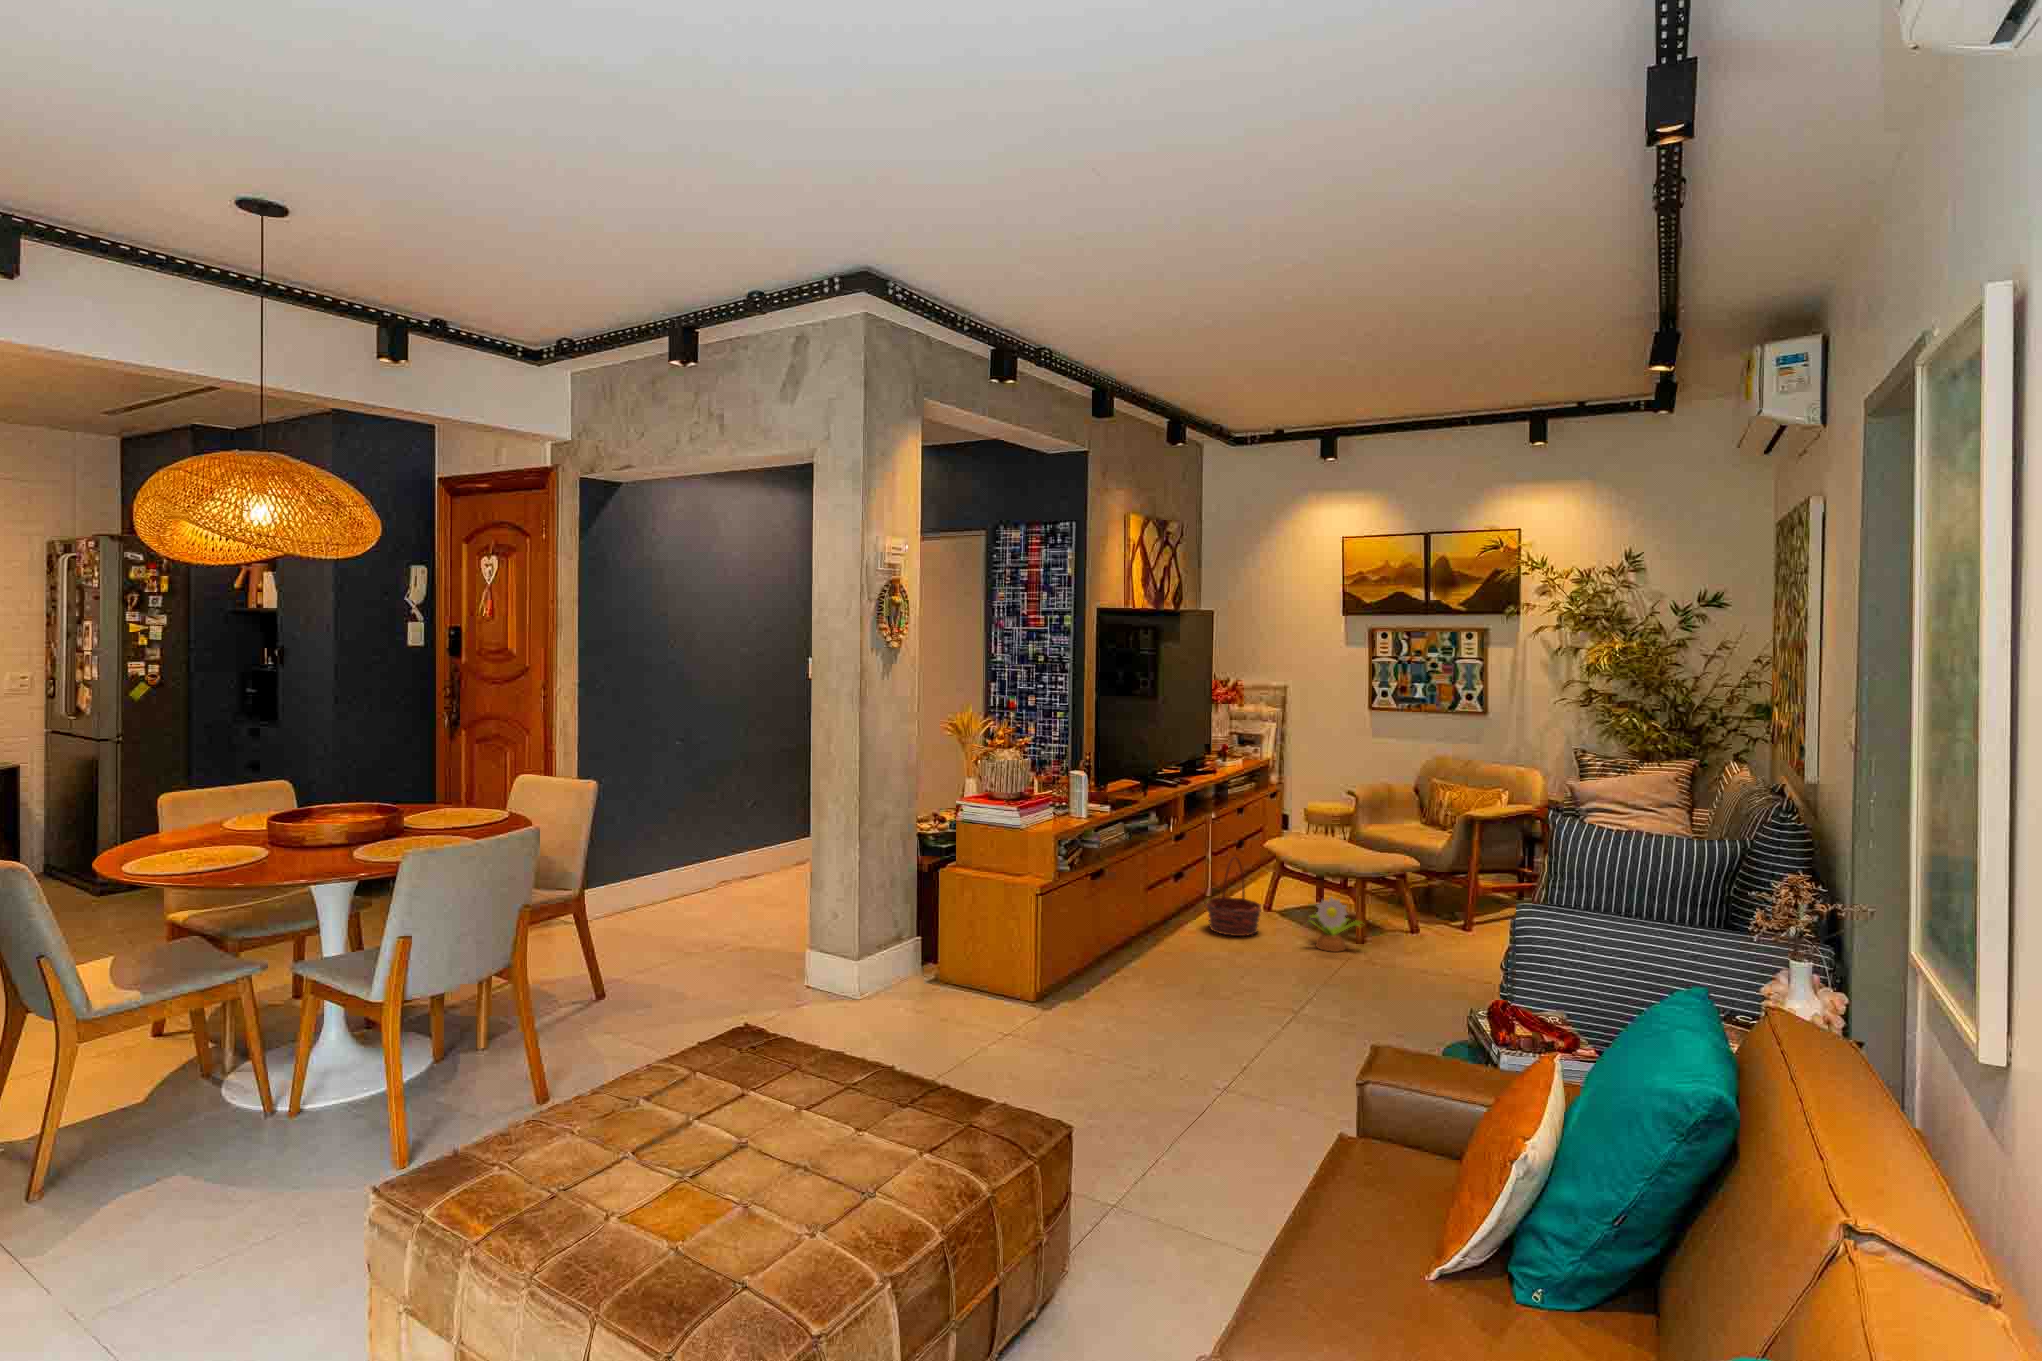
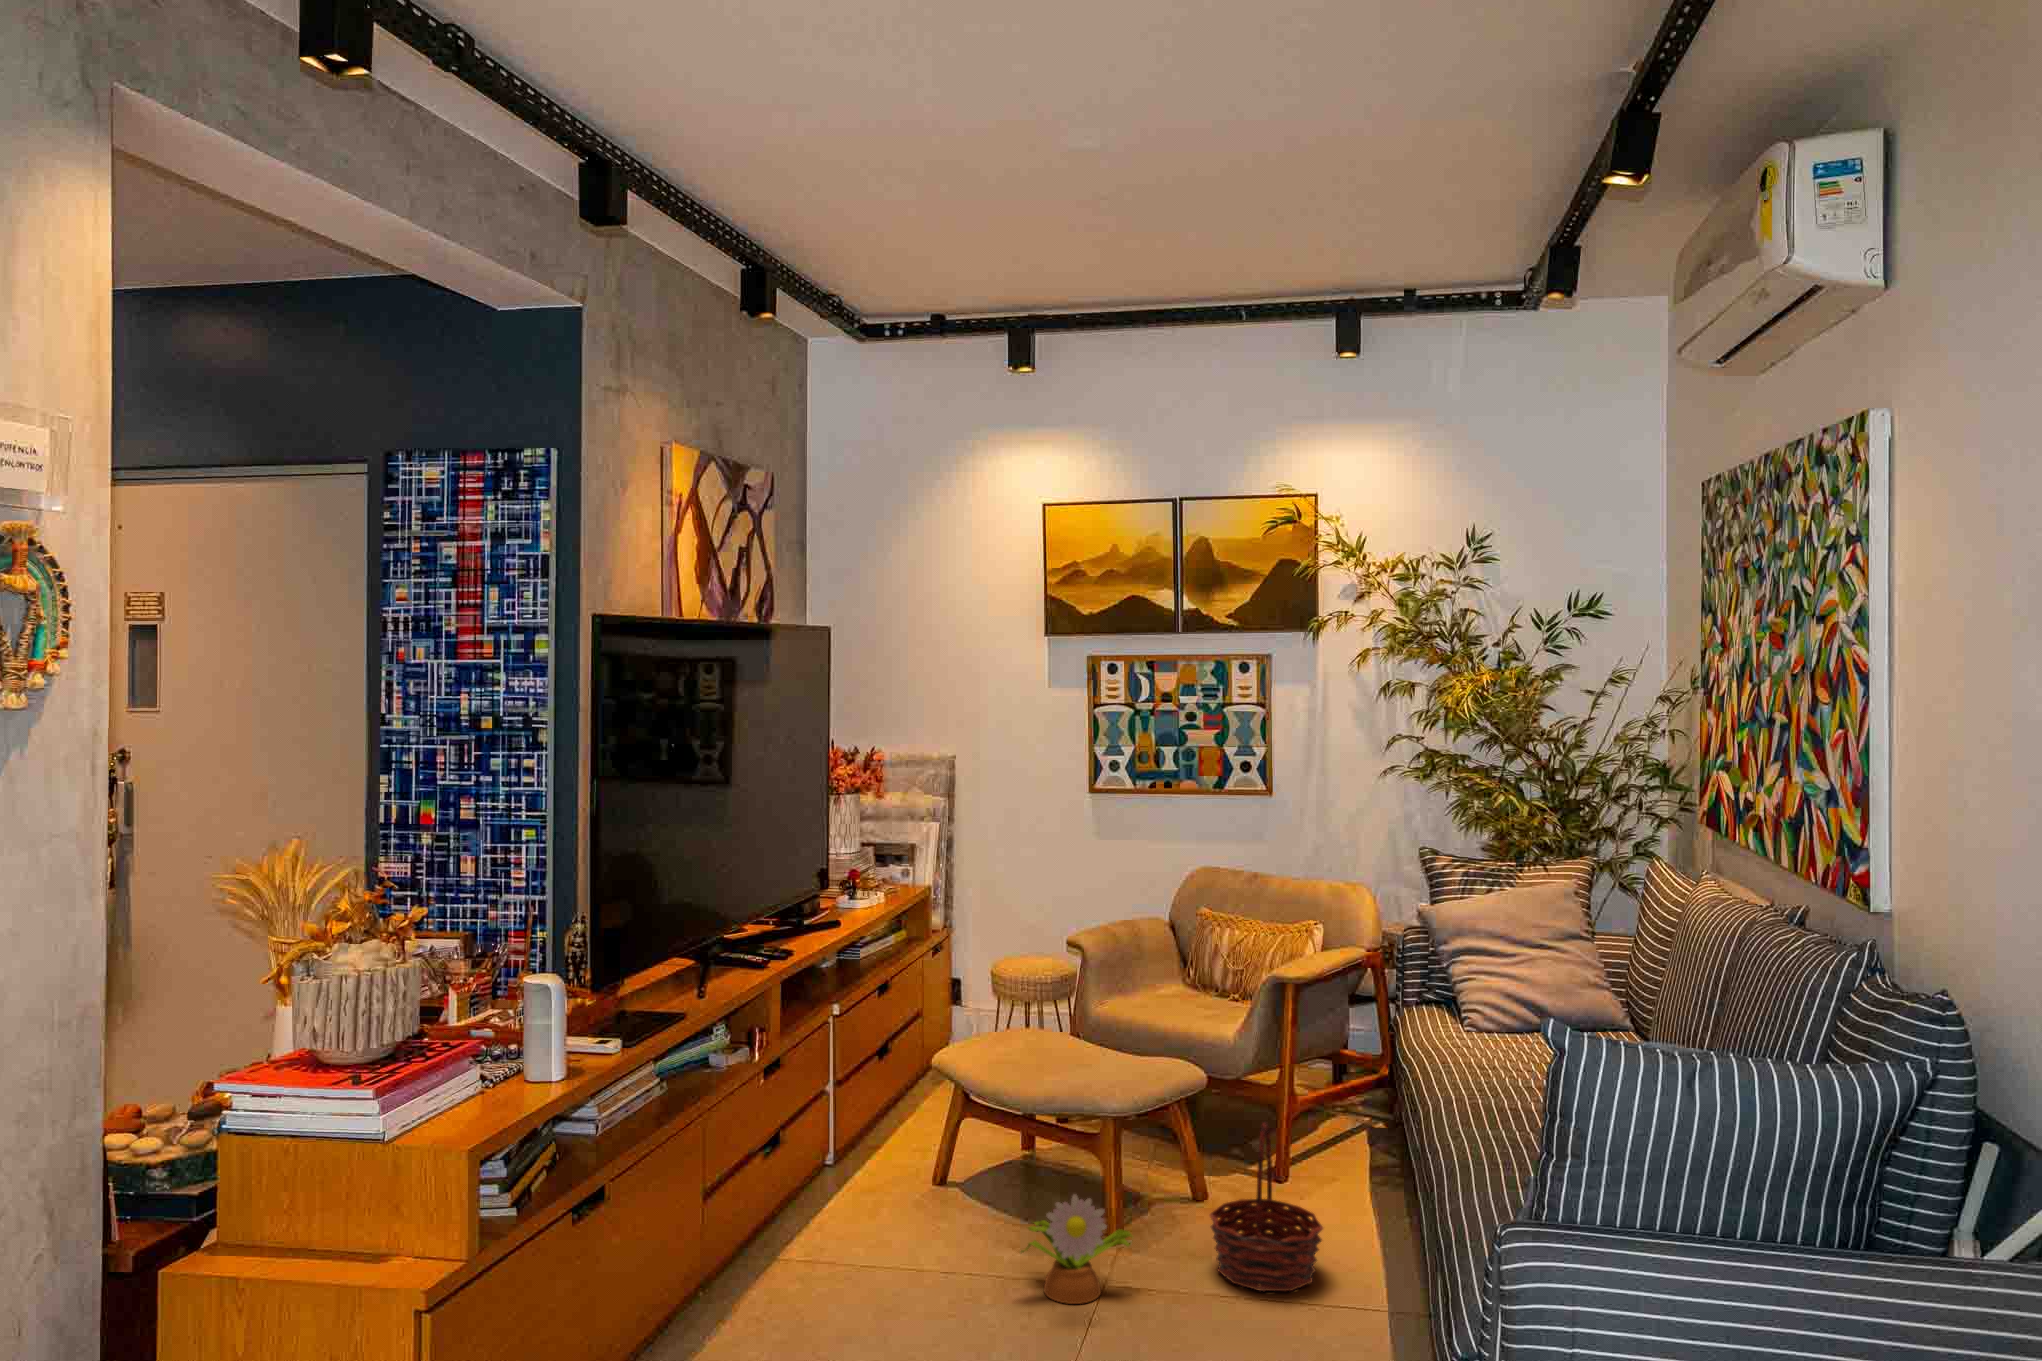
basket: present [1207,857,1261,936] -> present [1210,1122,1323,1291]

